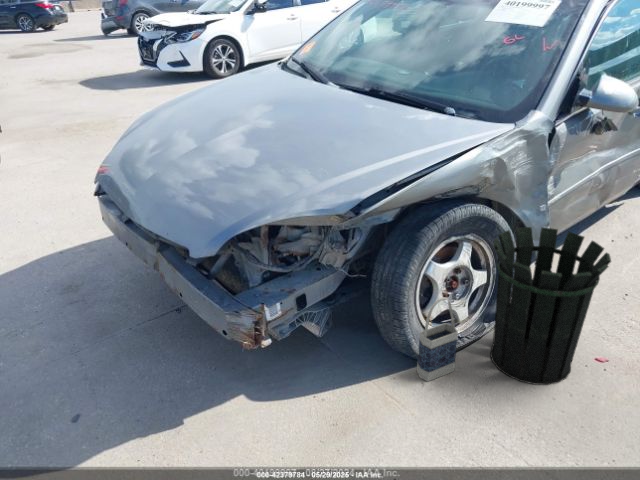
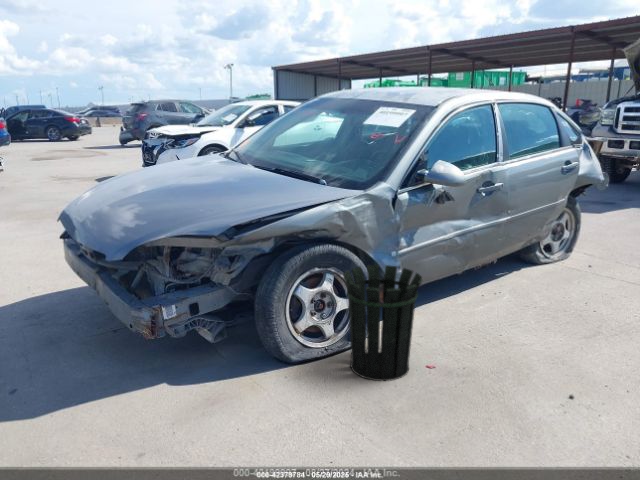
bag: present [417,298,458,381] -> none [290,311,319,378]

